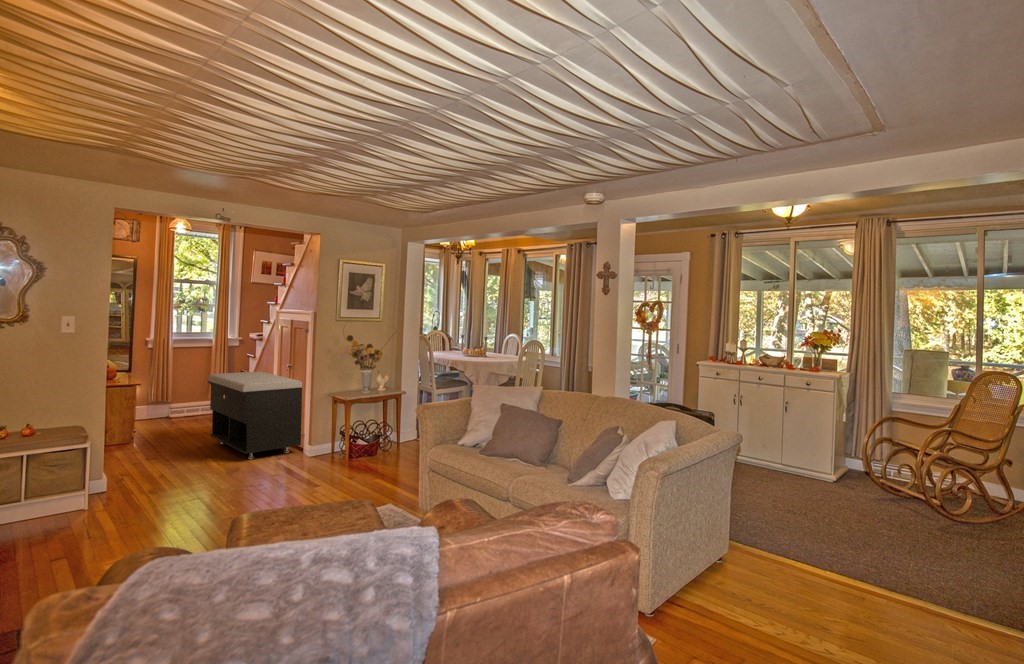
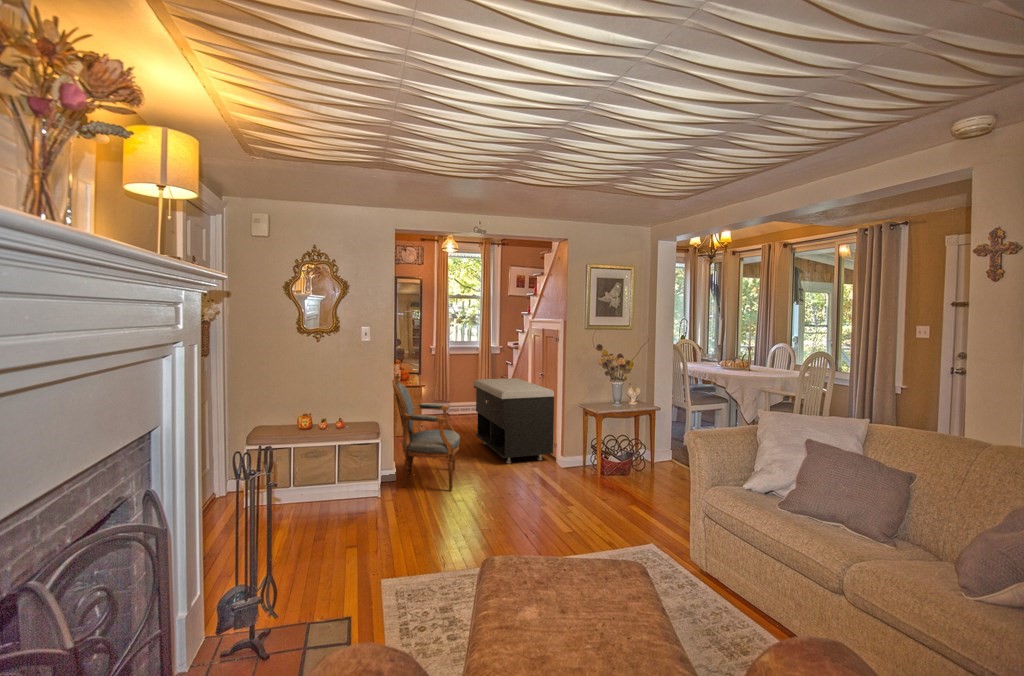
armchair: none [105,375,194,494] -> present [392,380,460,491]

